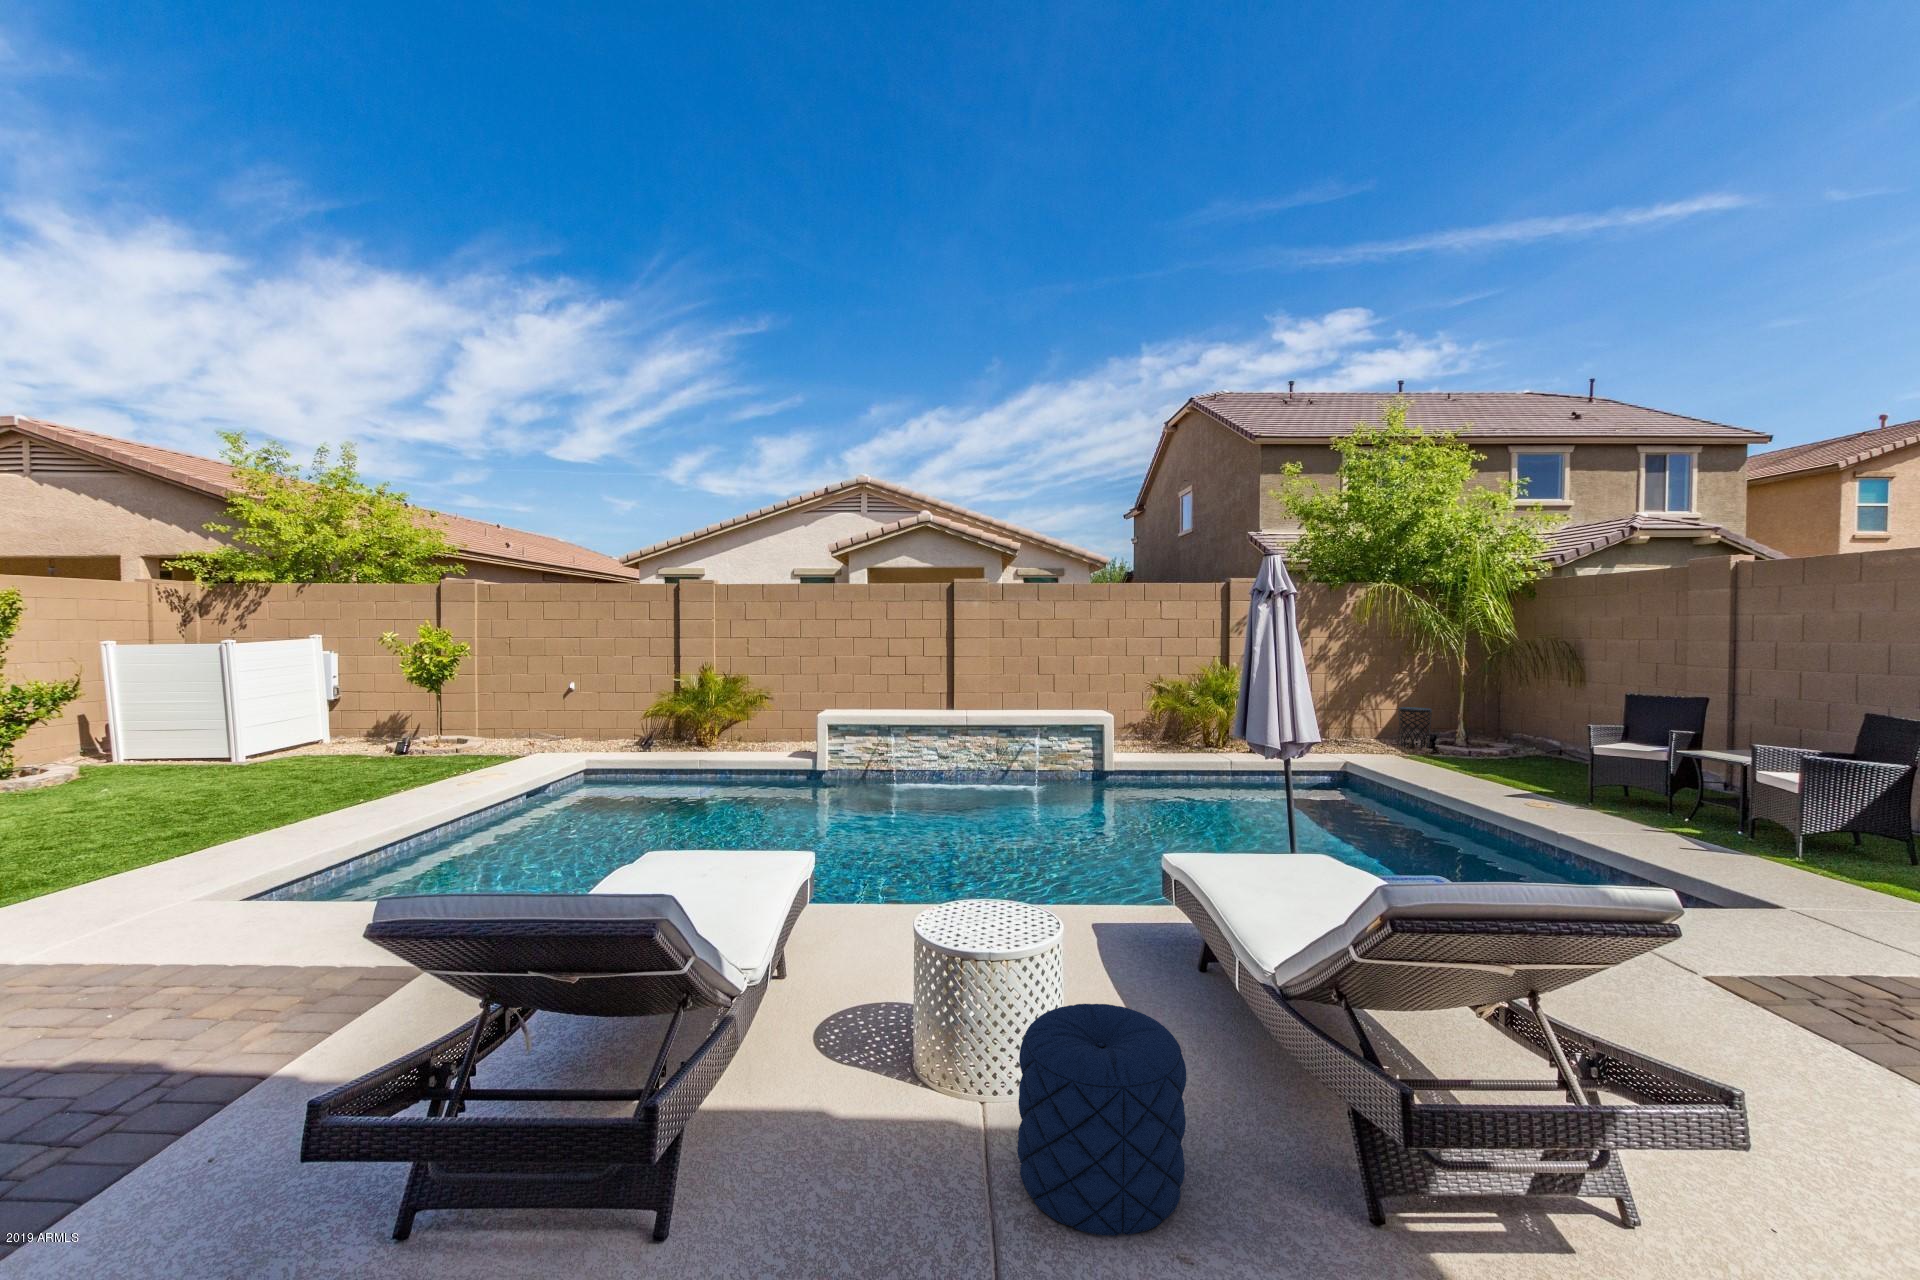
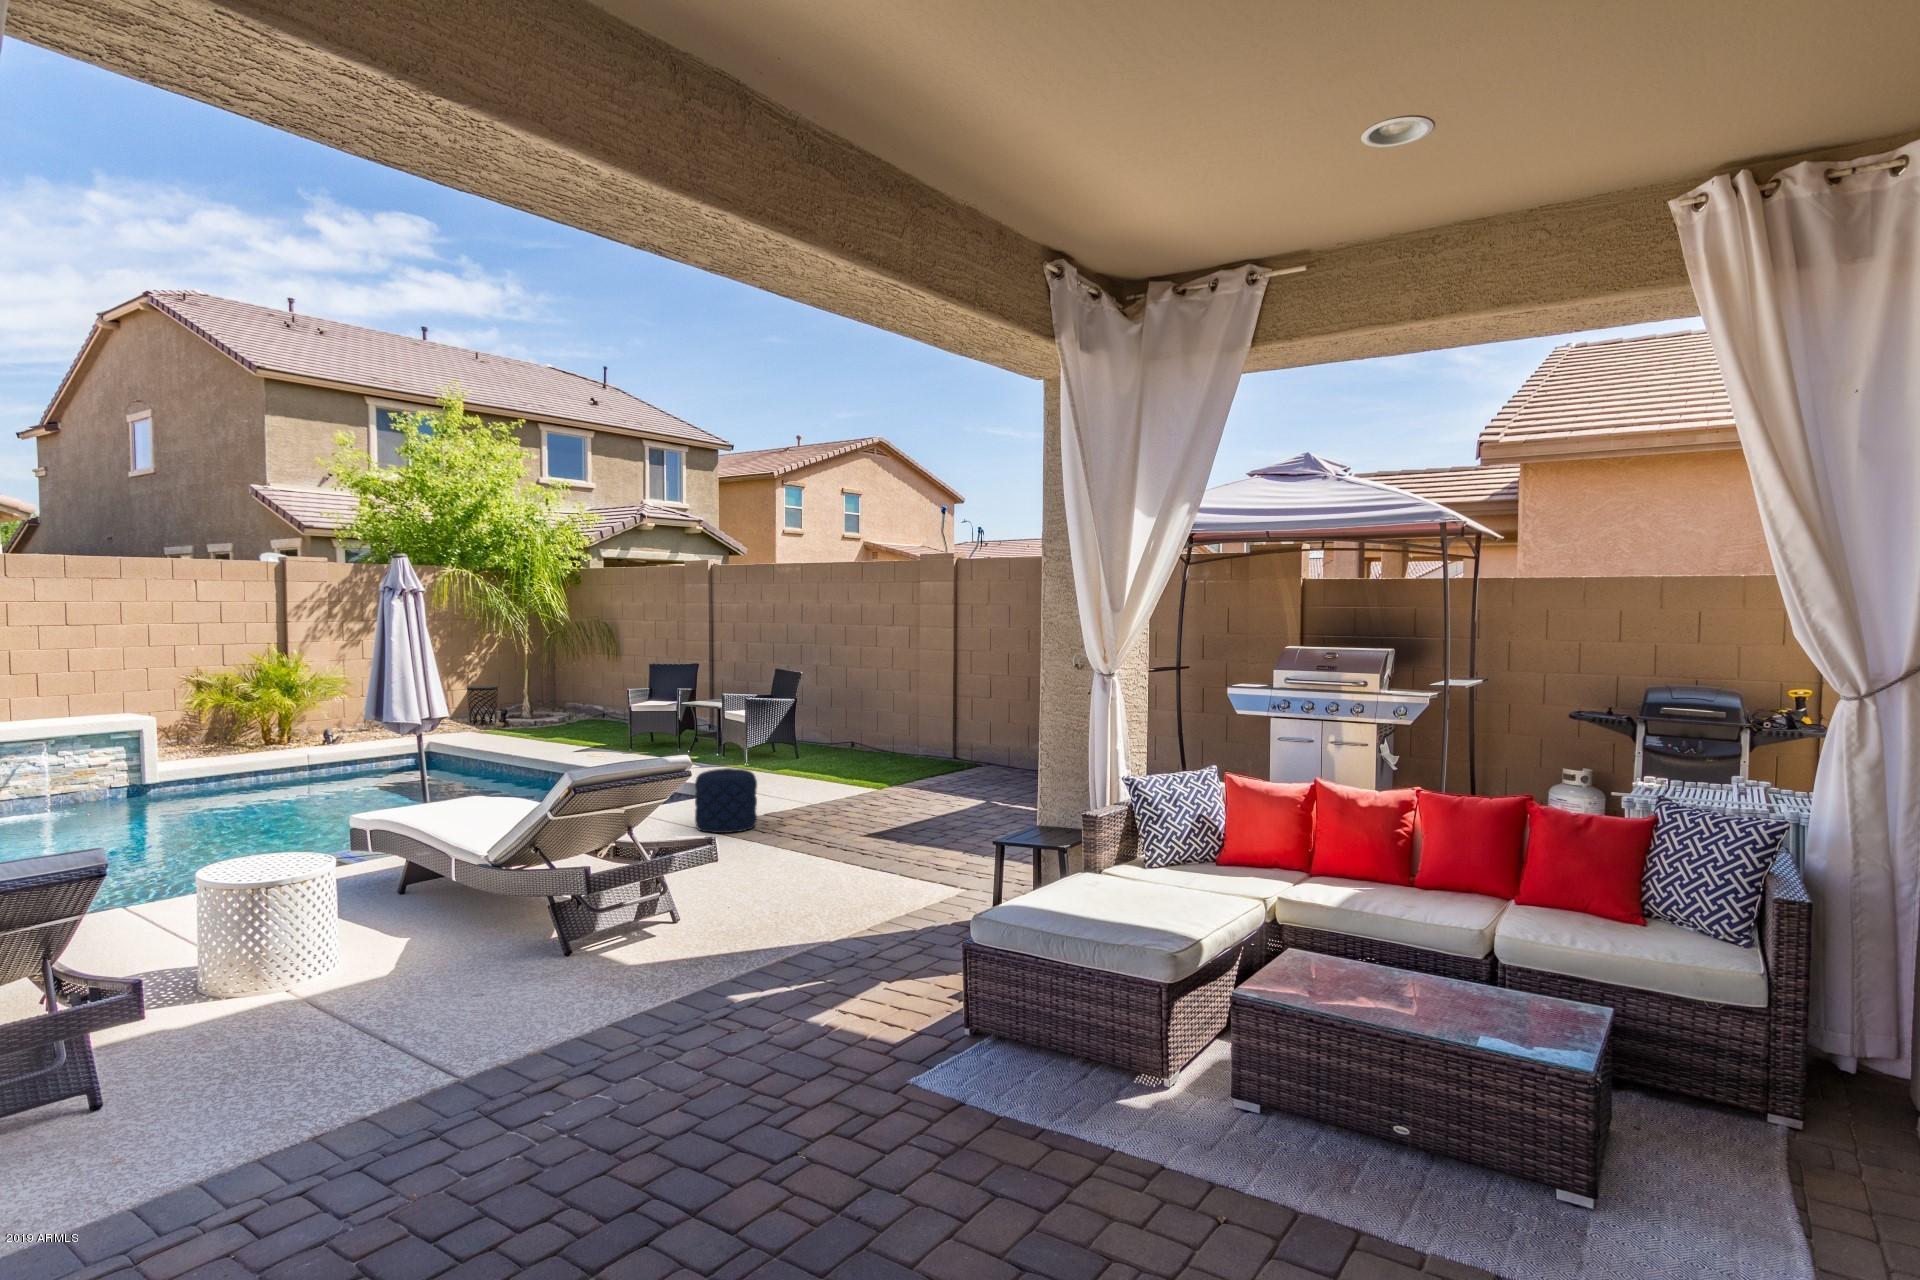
pouf: present [1018,1004,1186,1236] -> present [695,768,757,833]

